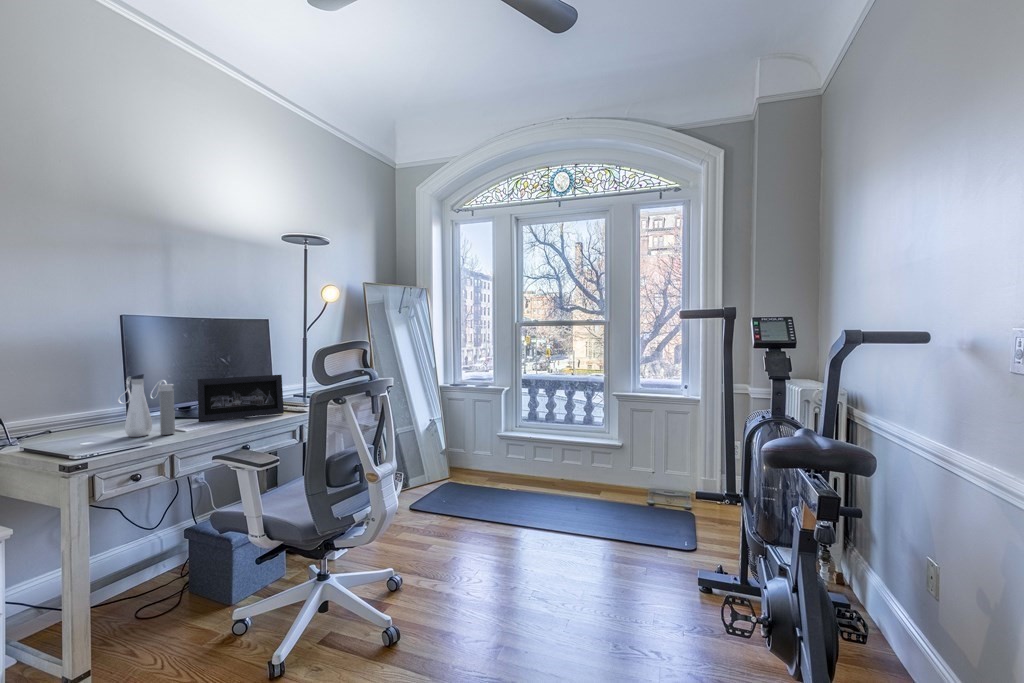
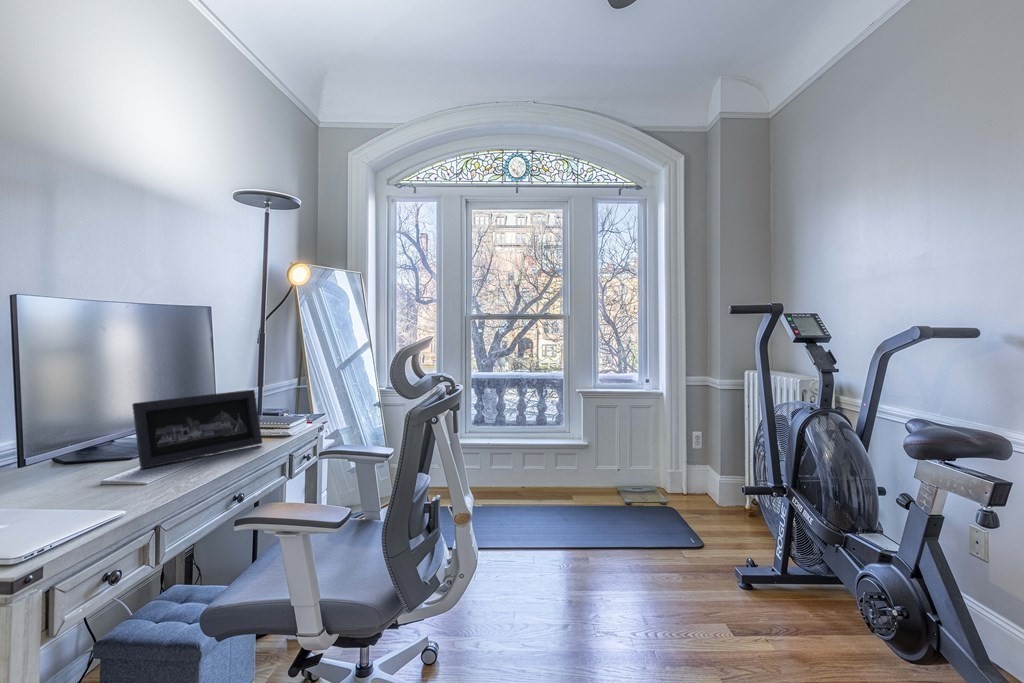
water bottle: present [118,374,175,437] -> none [37,400,145,508]

